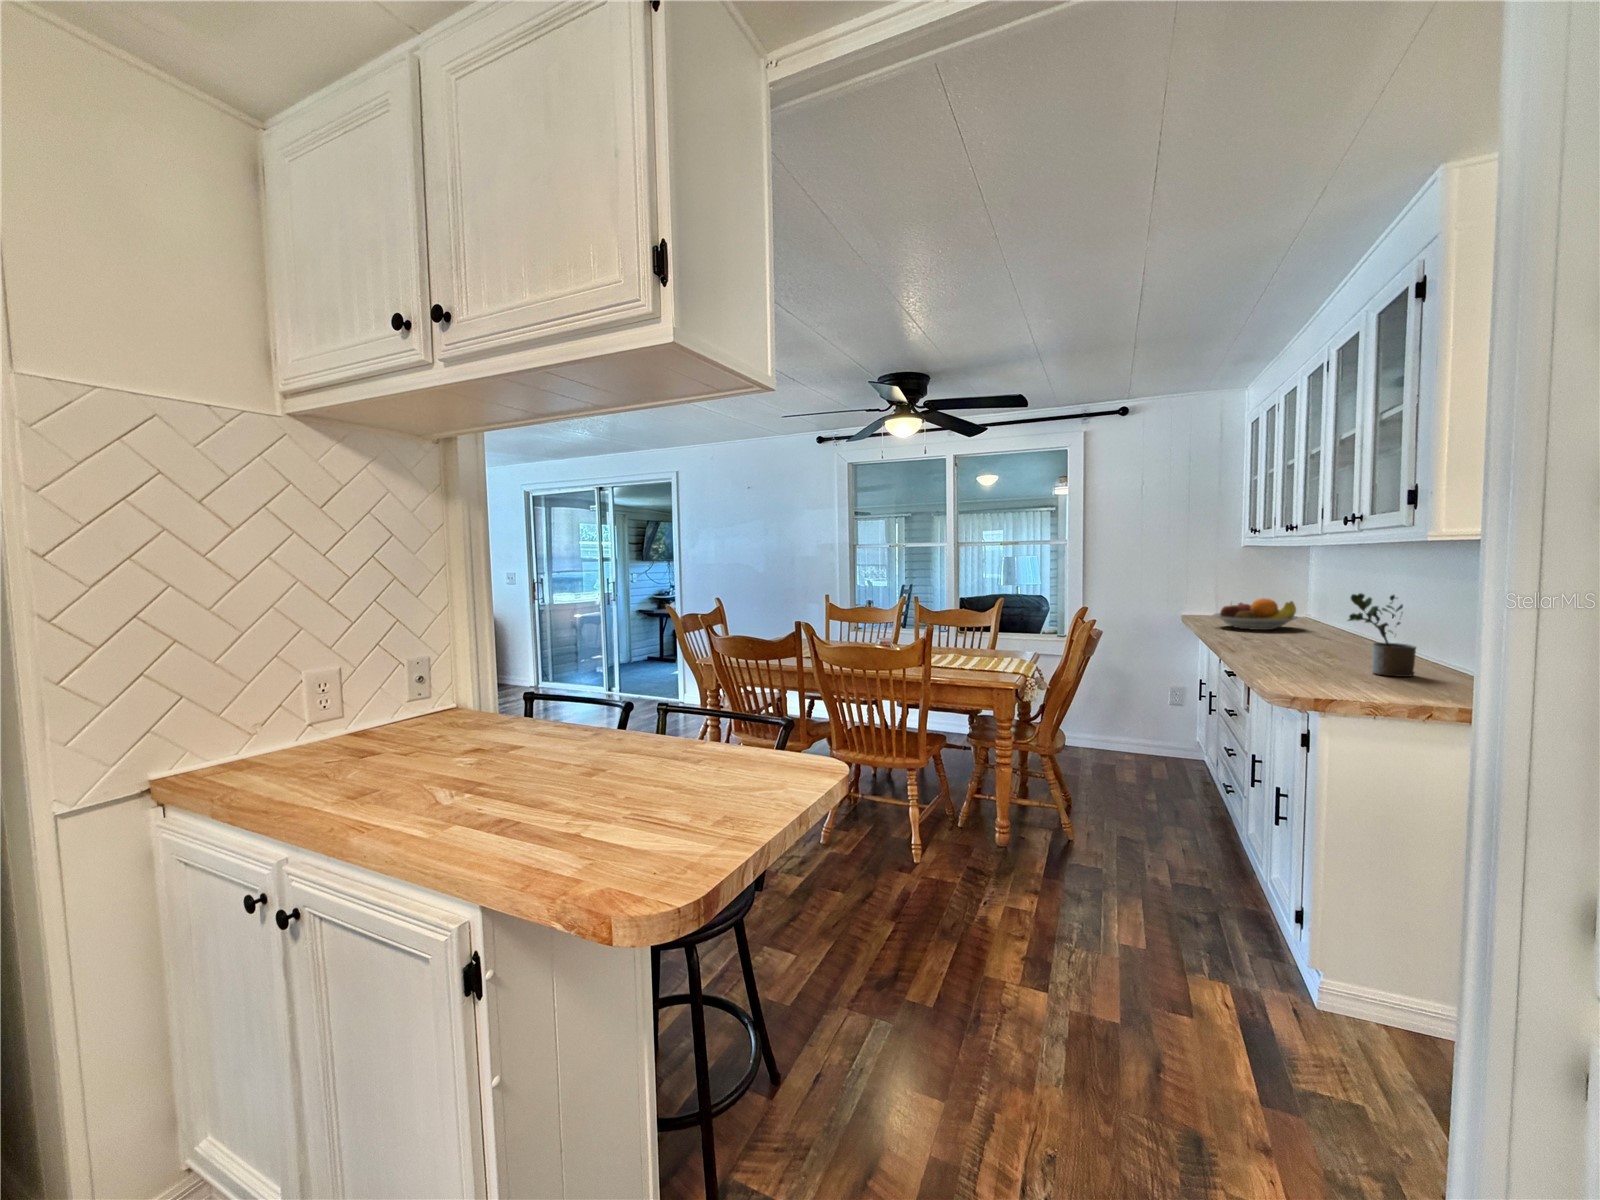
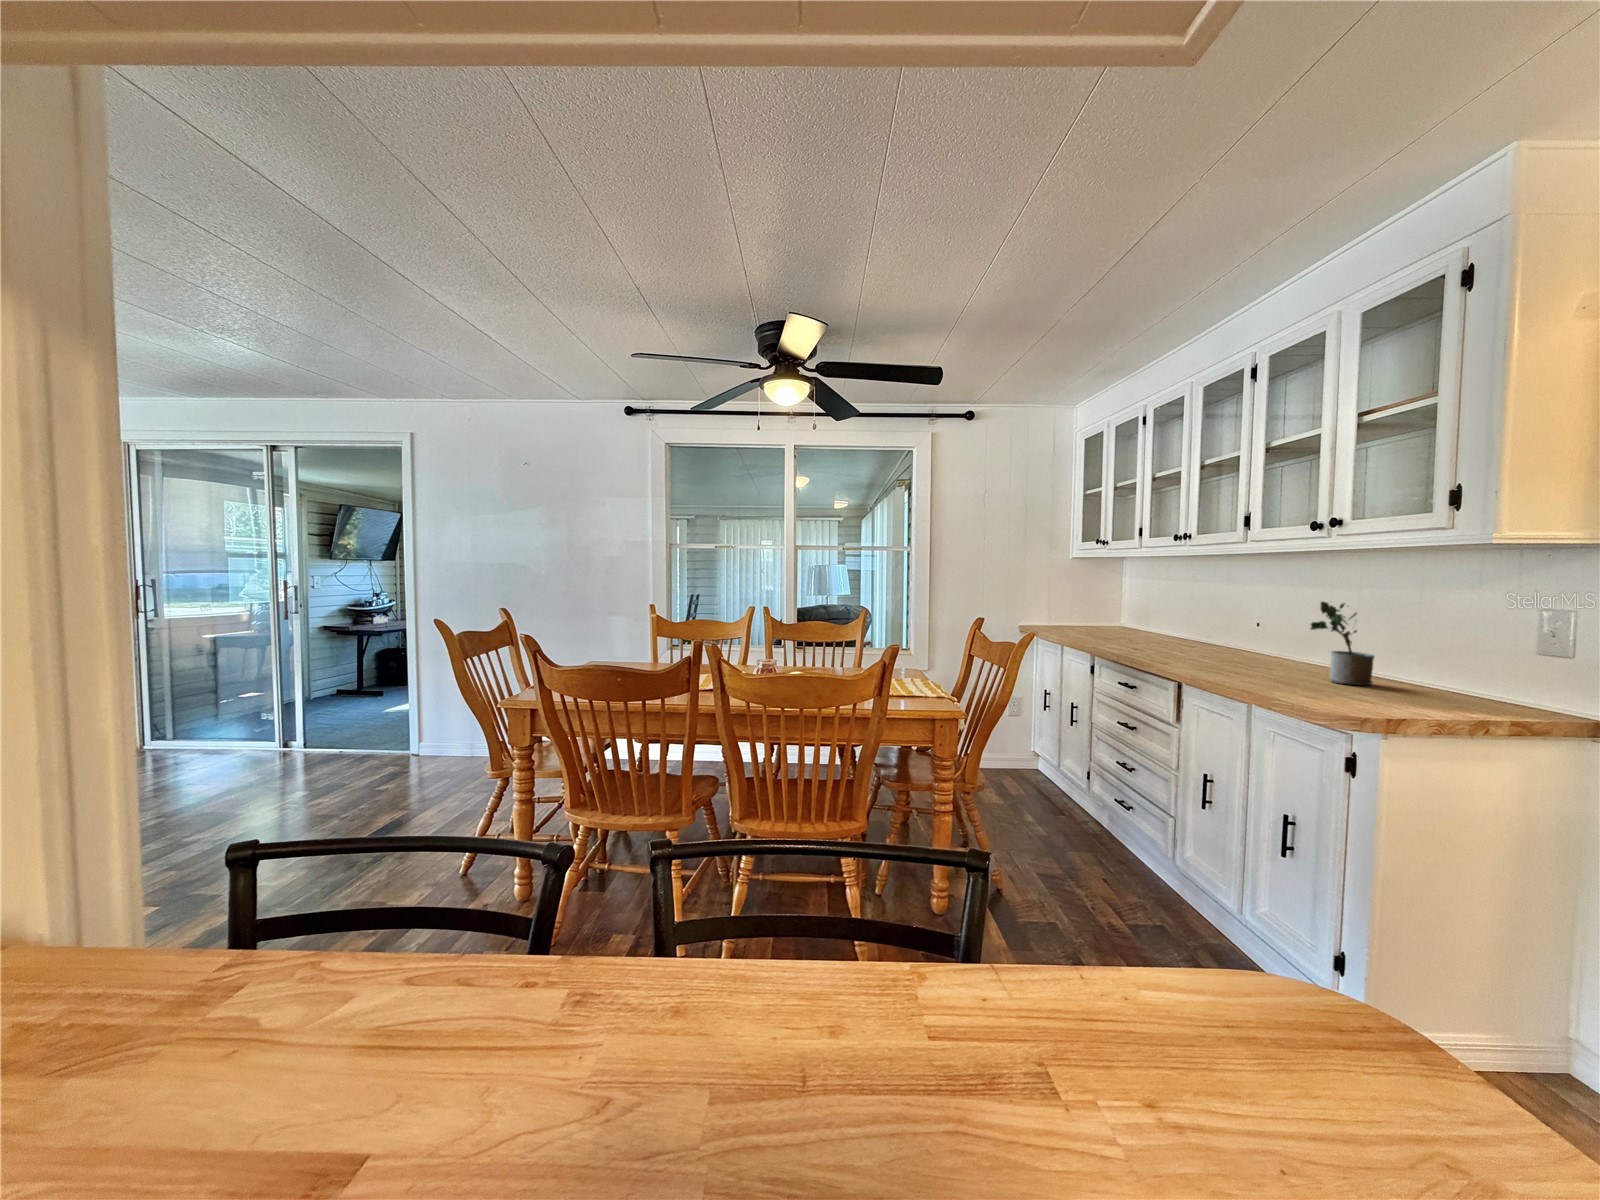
fruit bowl: present [1214,598,1298,630] -> none [1068,607,1143,637]

